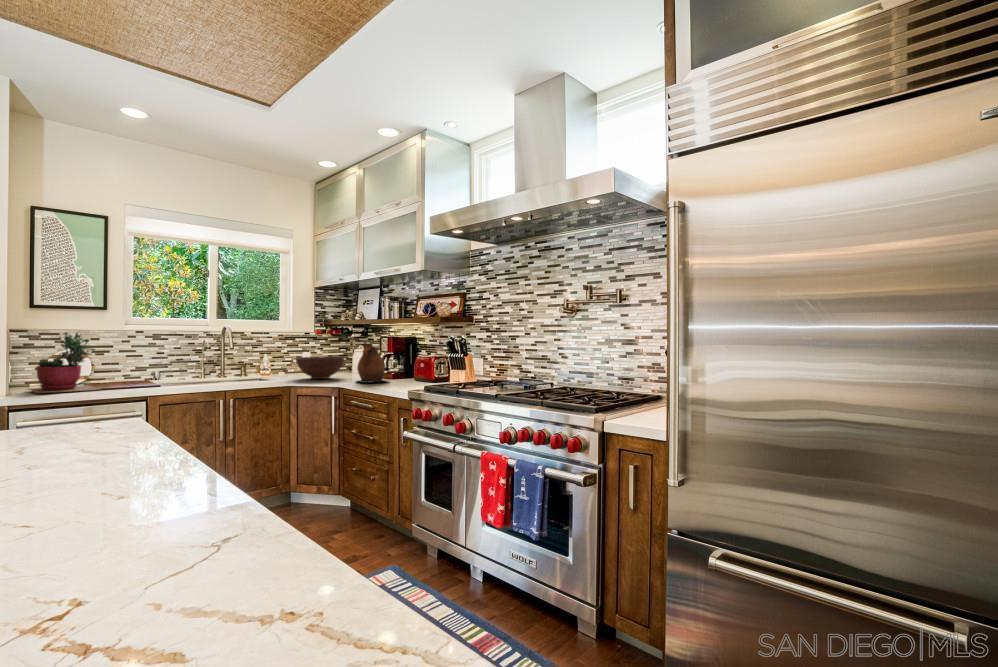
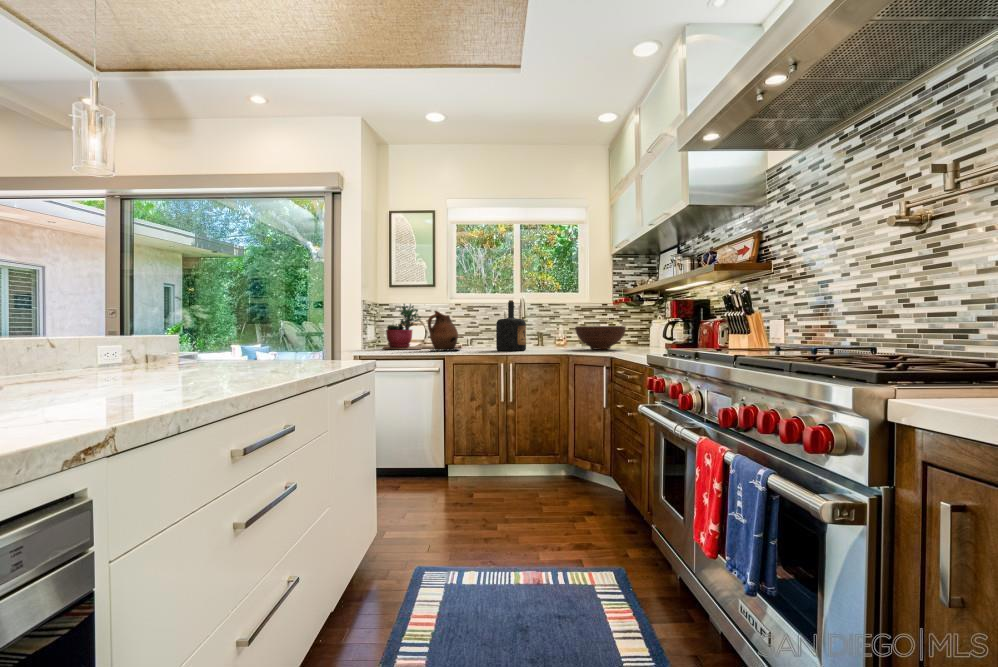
bottle: none [214,333,249,387] -> present [496,300,526,351]
ceramic pitcher: present [357,344,388,383] -> present [428,311,460,350]

